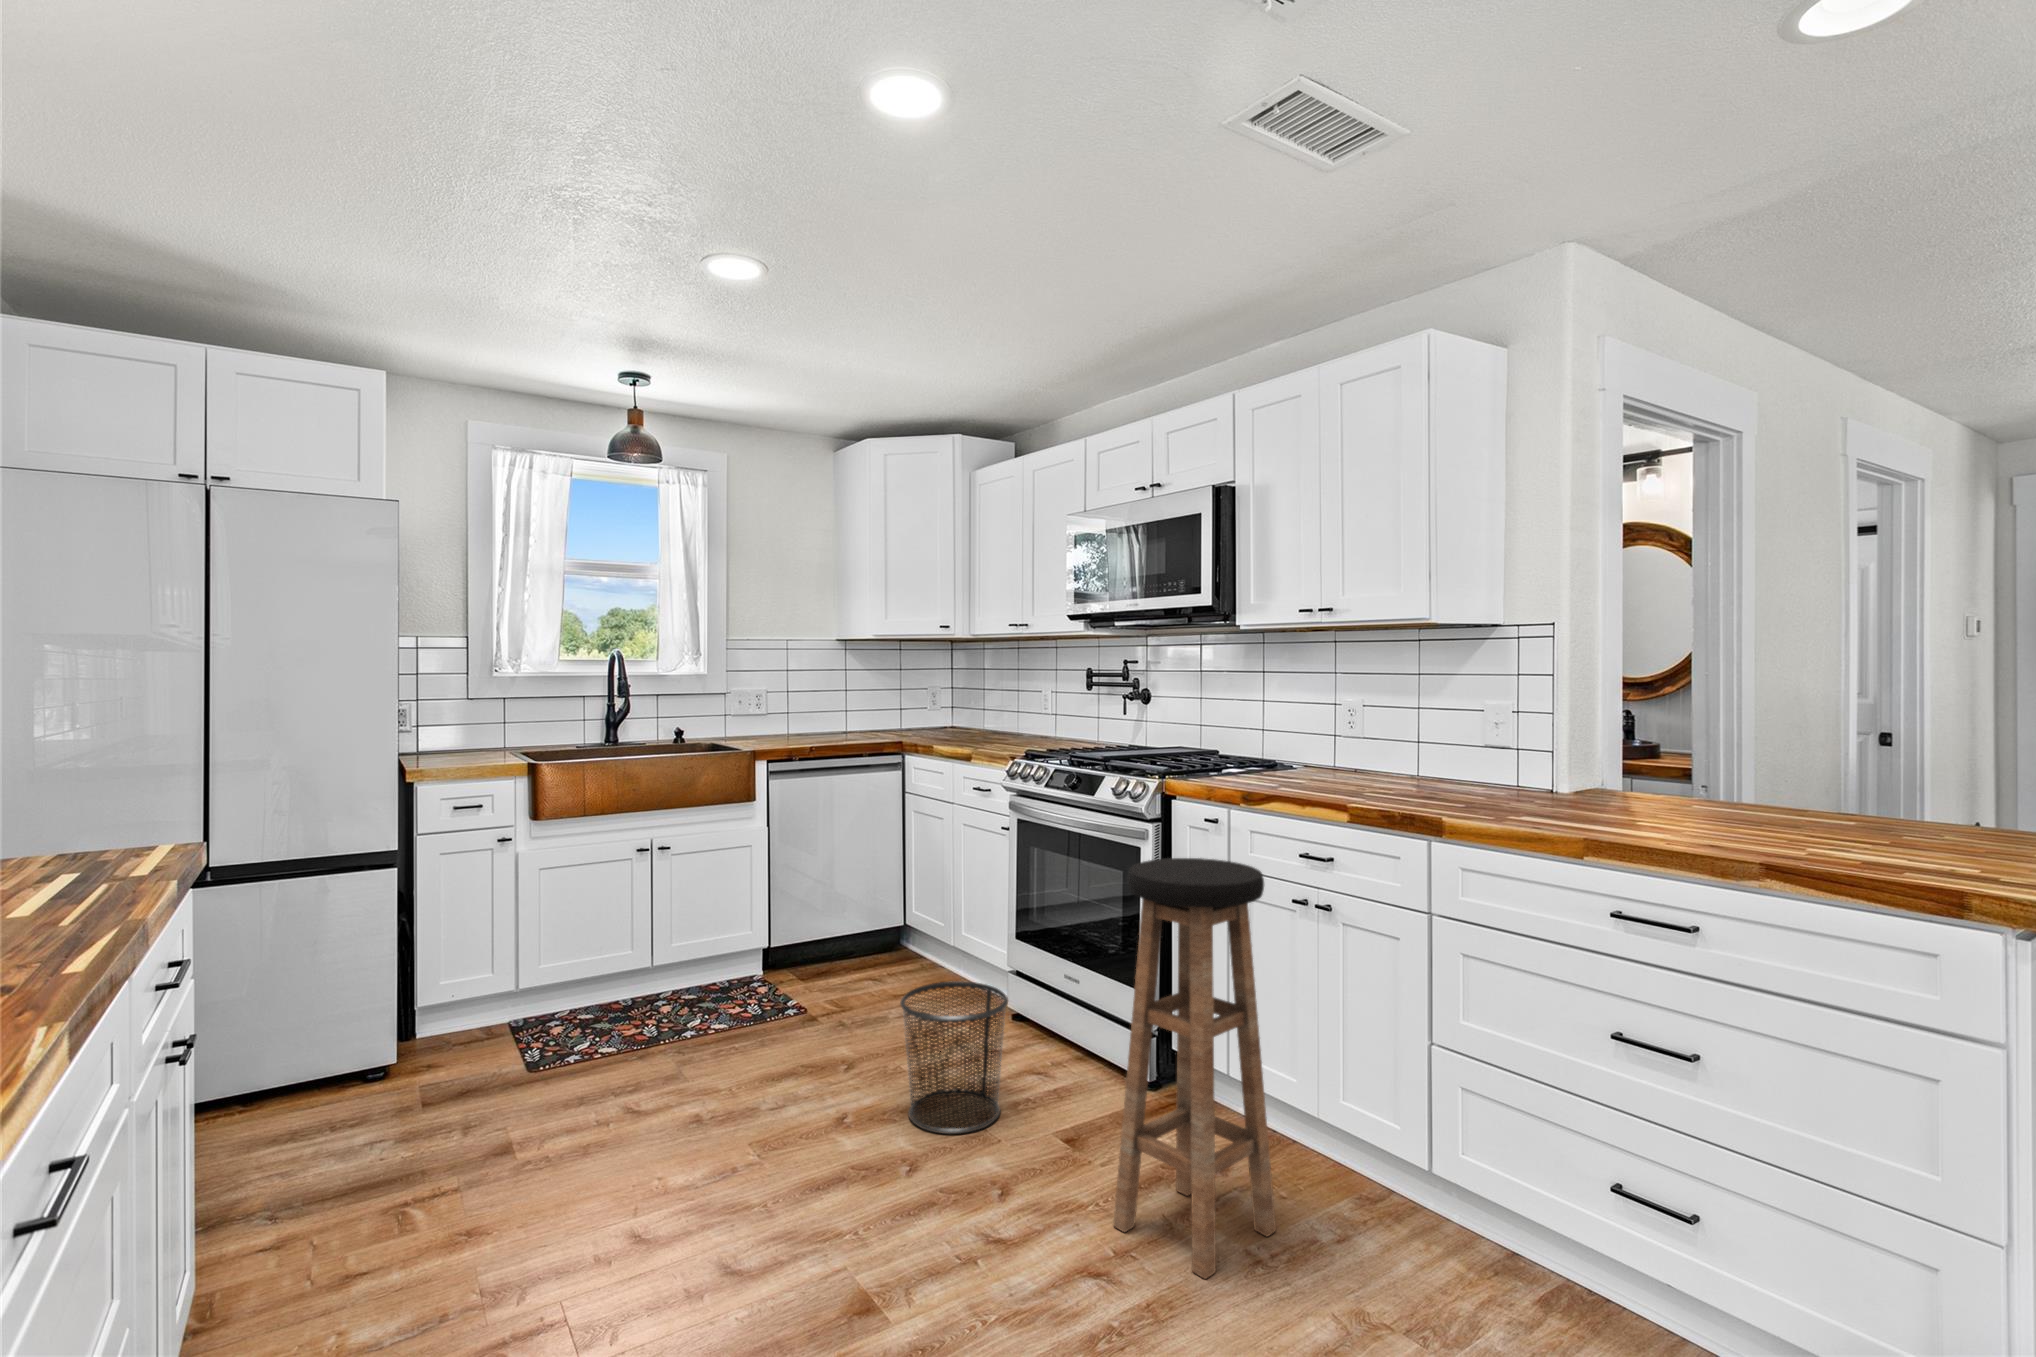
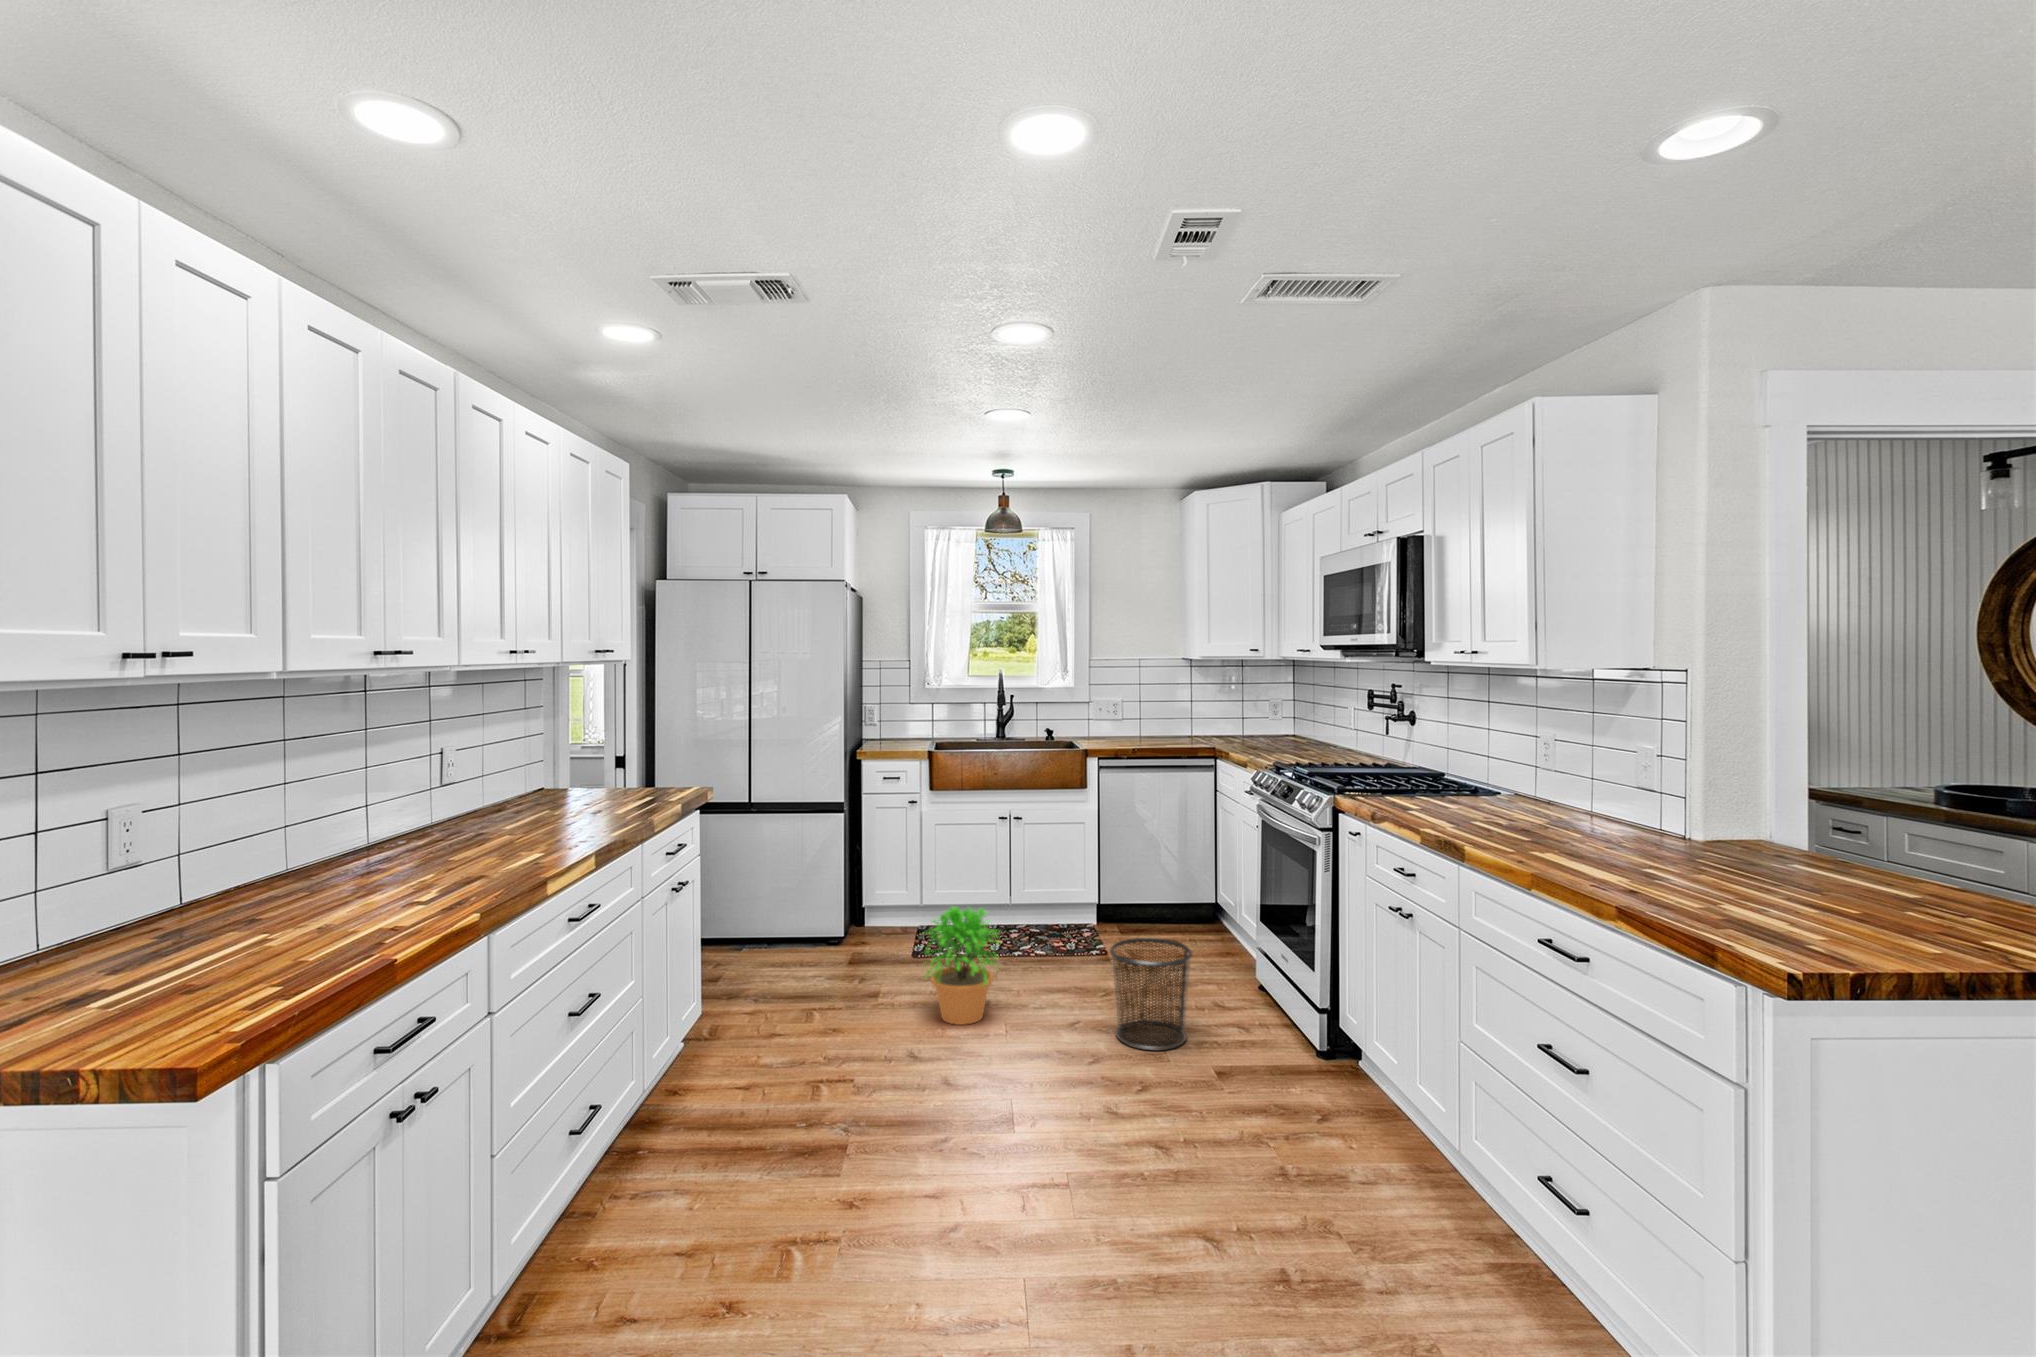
bar stool: present [1113,858,1276,1279] -> none [1198,859,1321,1176]
potted plant: none [600,977,751,1166] -> present [923,906,999,1025]

